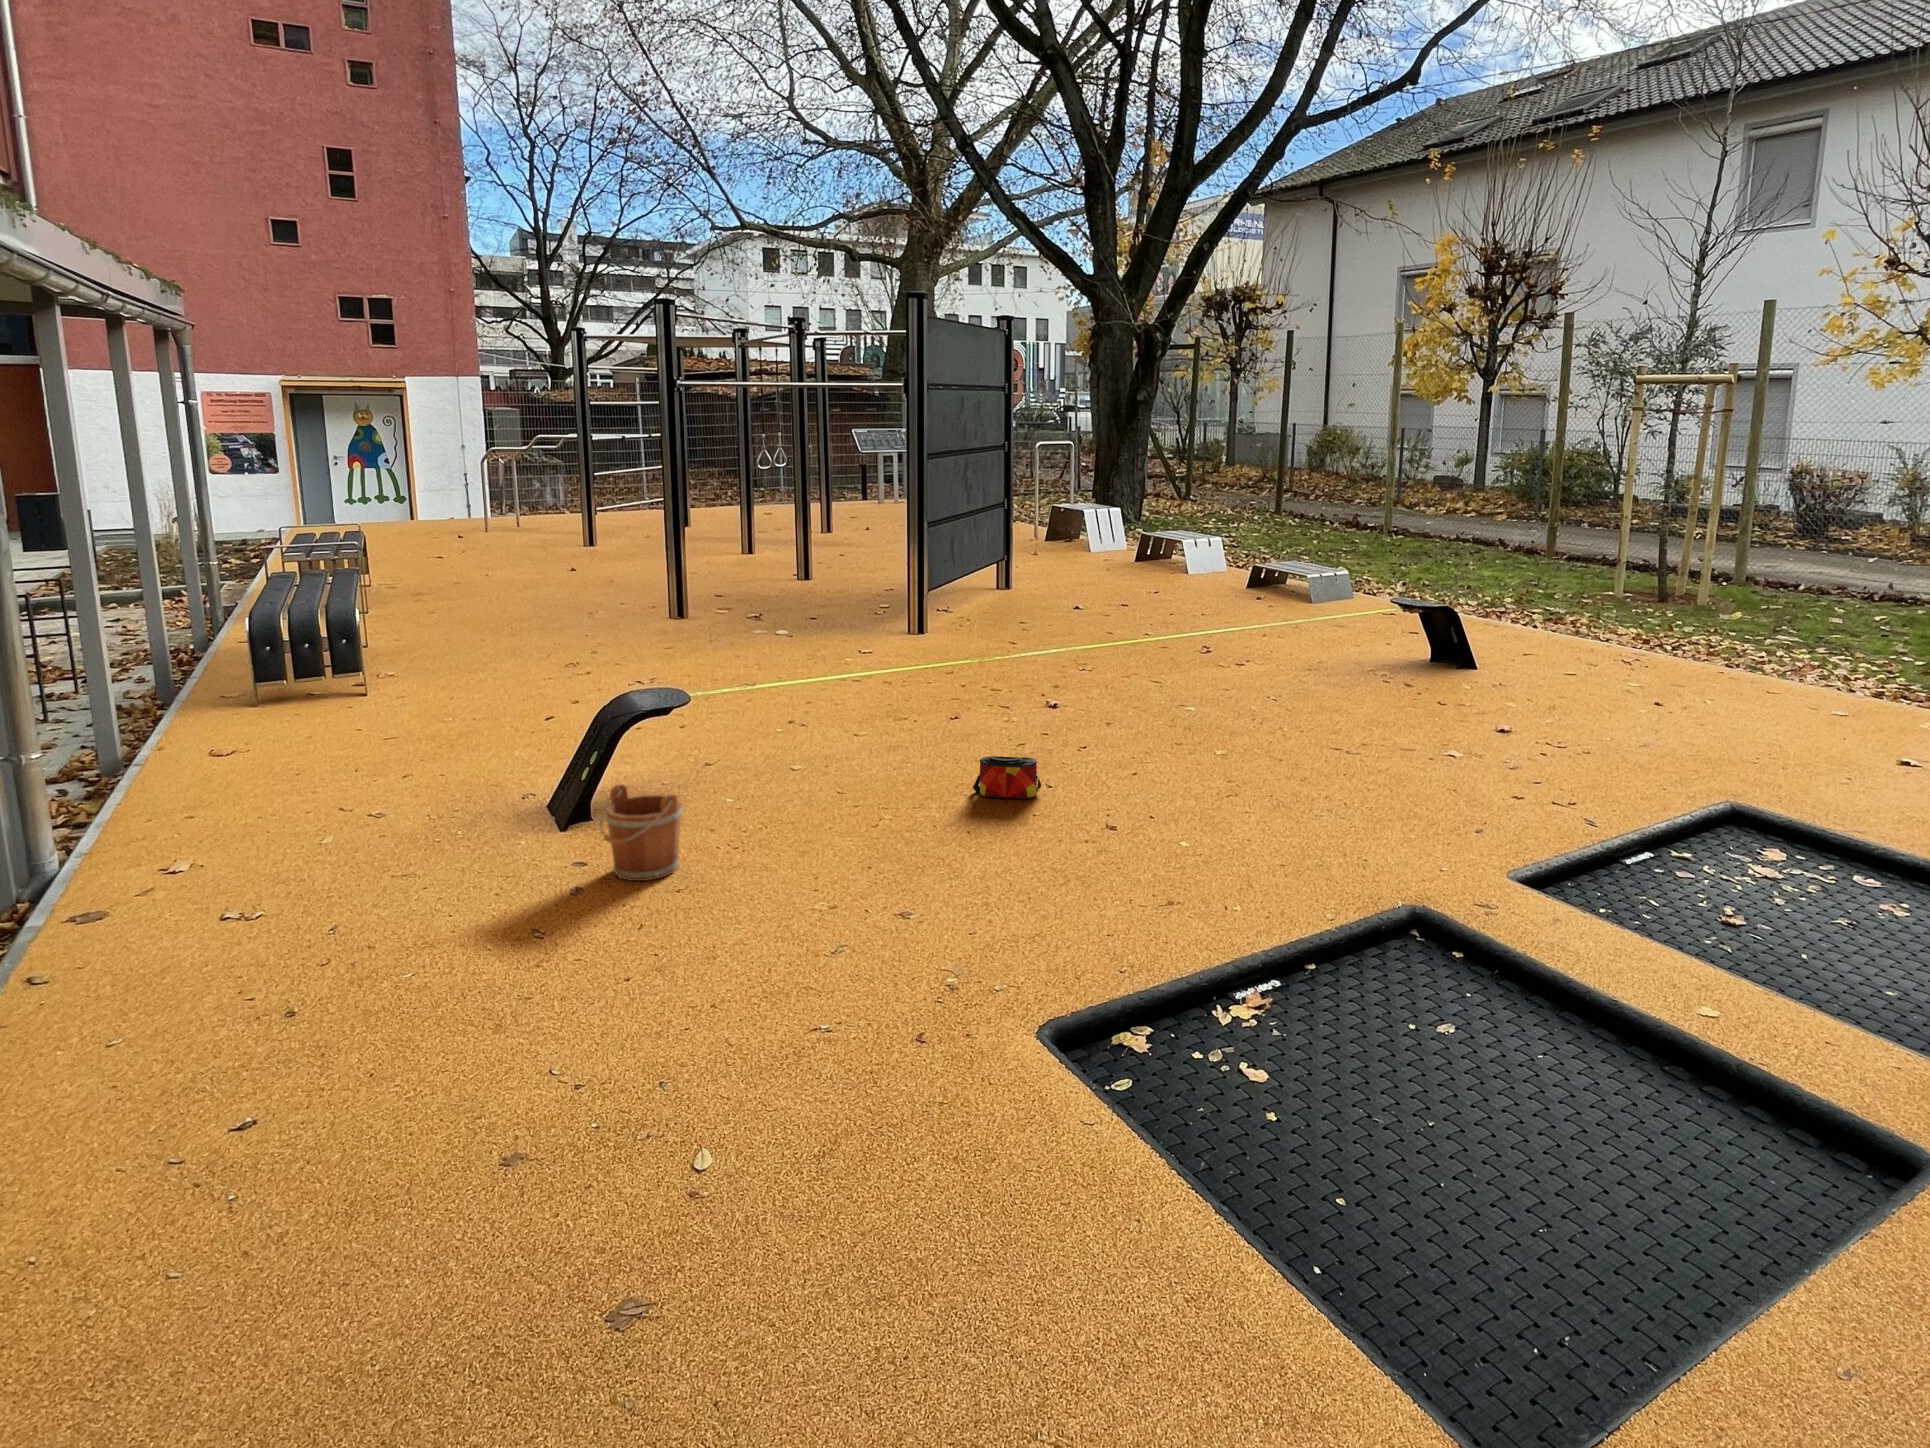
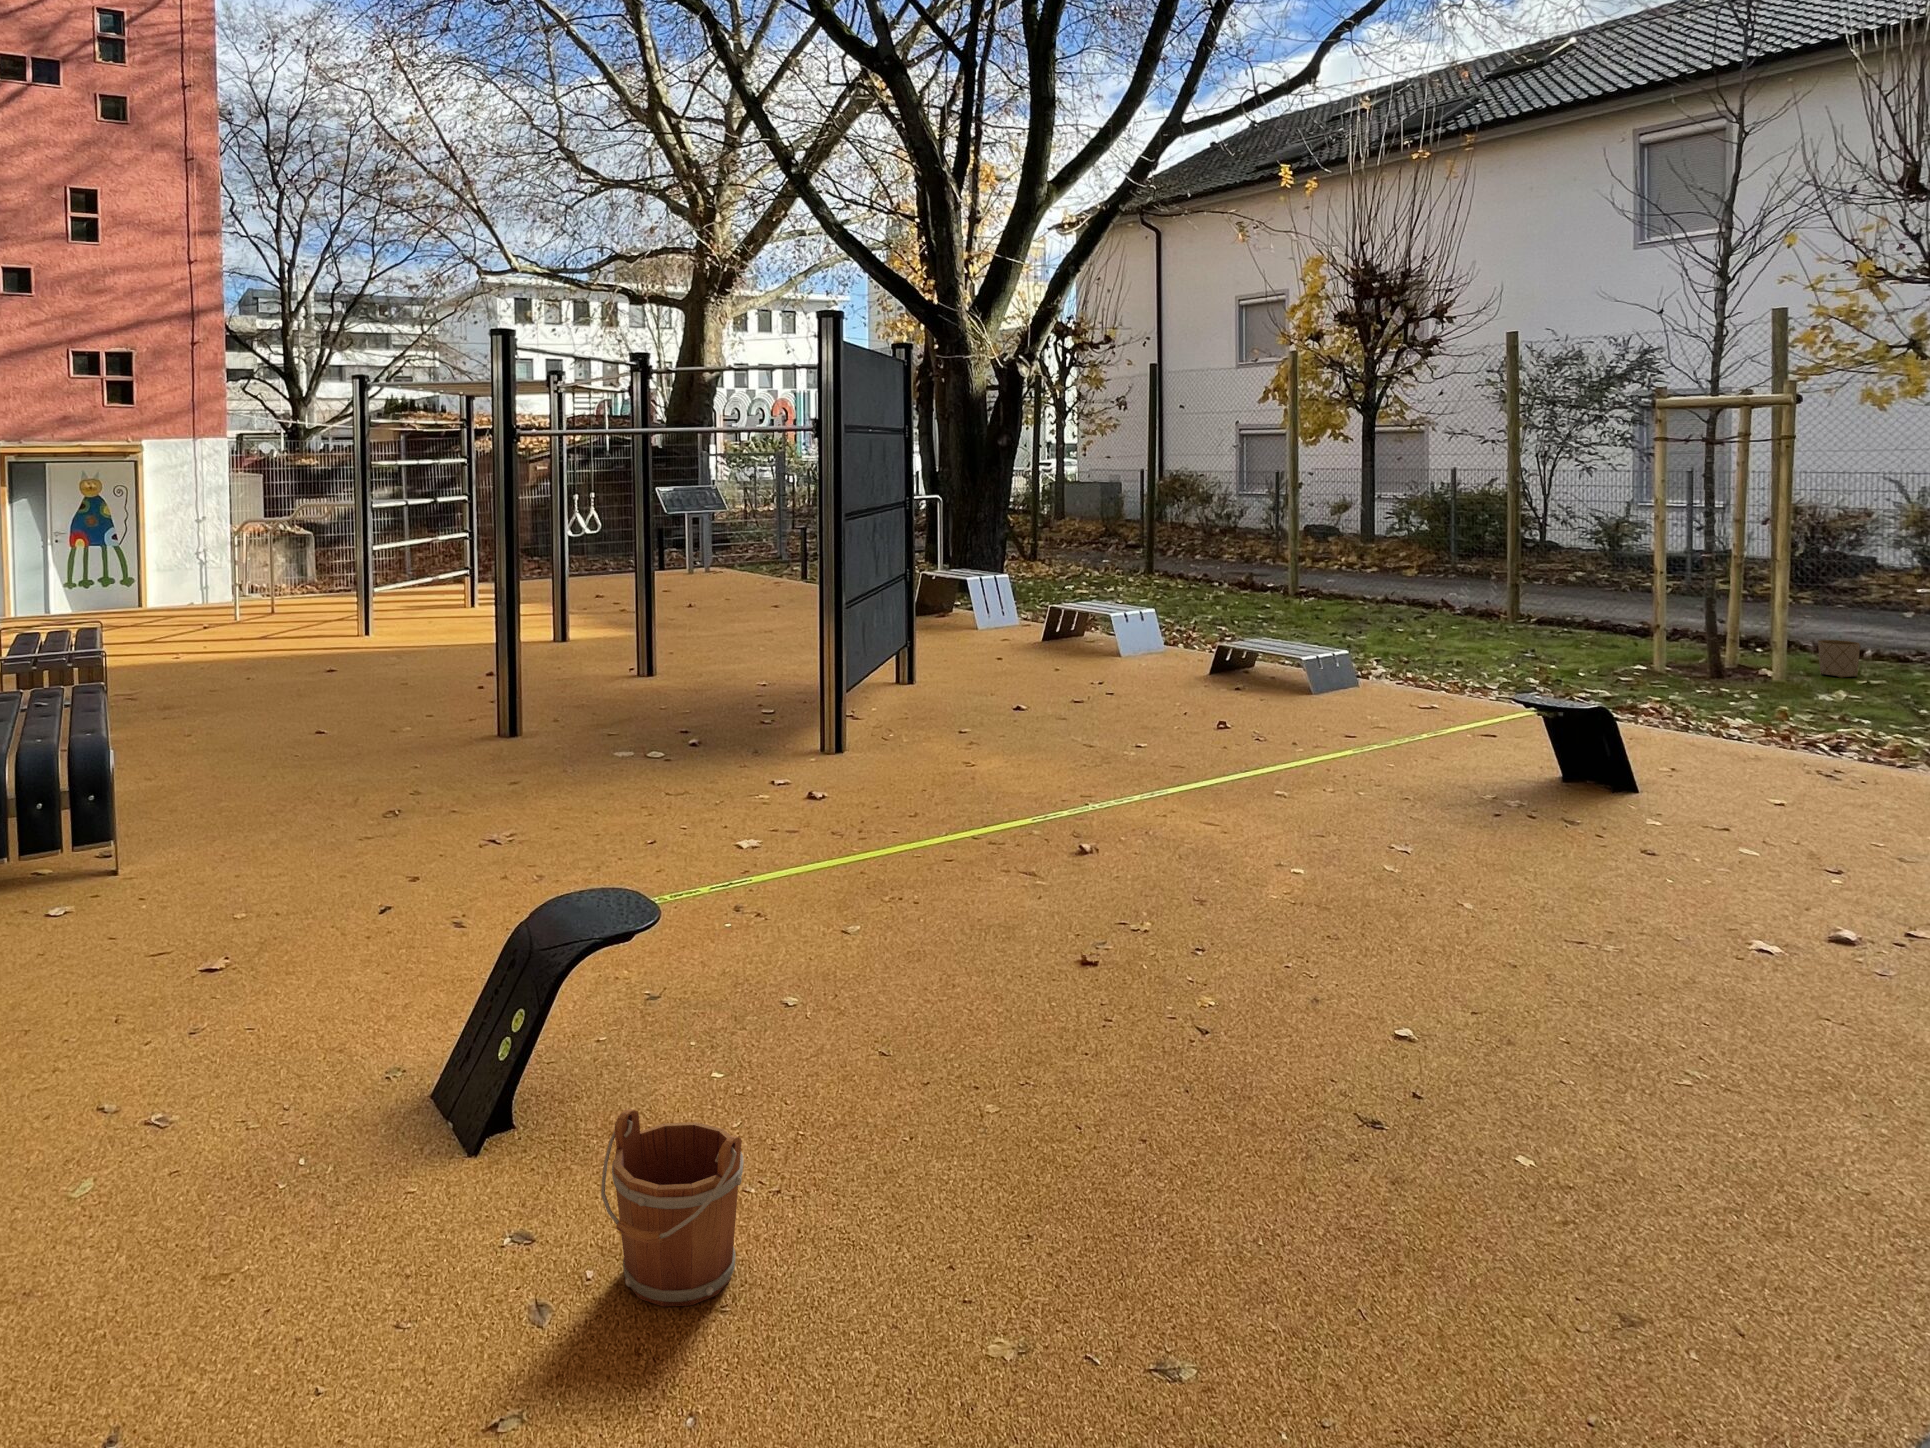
planter: none [1731,573,1761,603] -> present [1818,640,1860,678]
bag: present [973,756,1041,800] -> none [1119,991,1232,1067]

